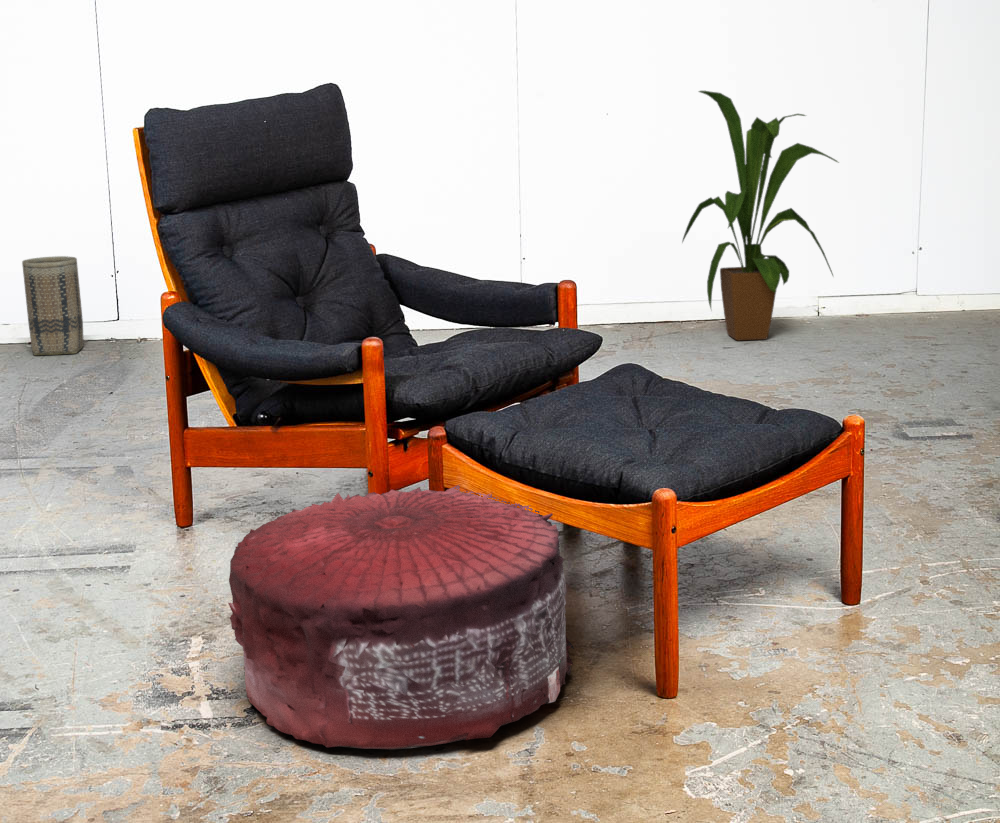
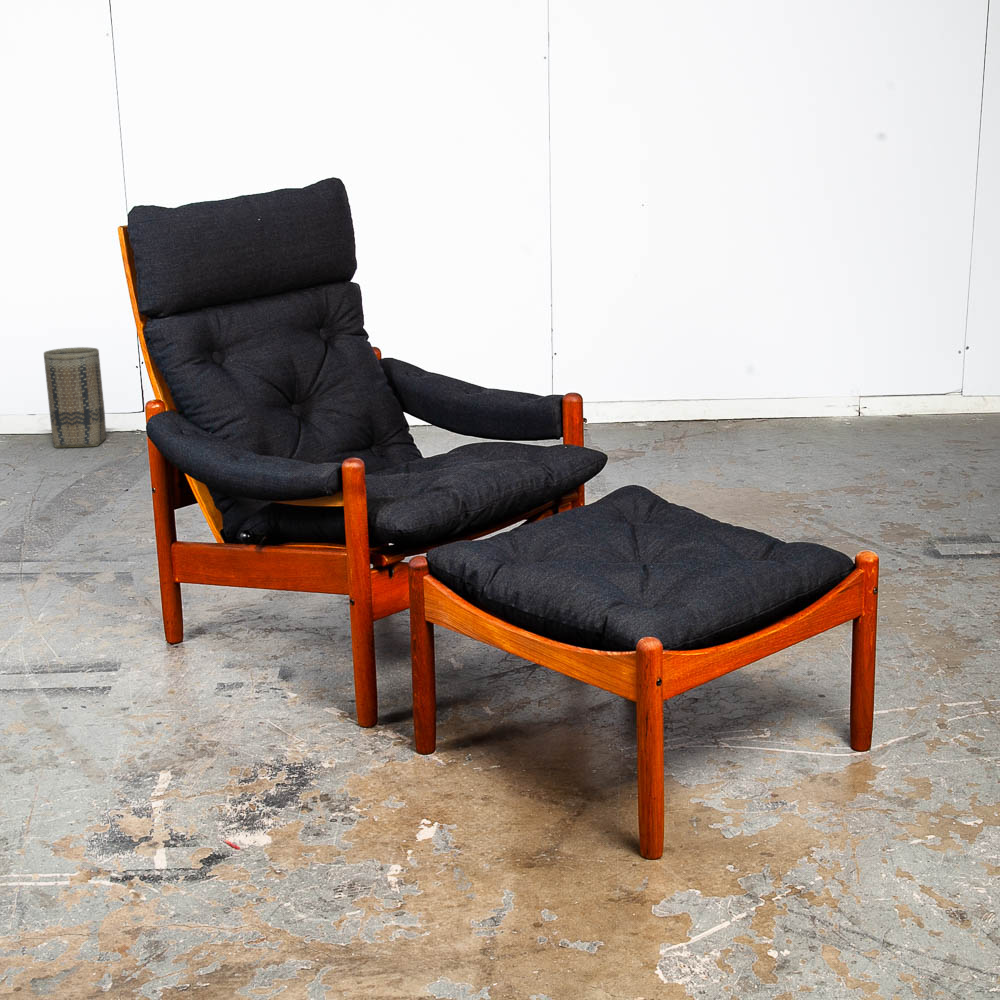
house plant: present [682,91,838,340] -> none [716,182,882,441]
pouf: present [228,485,574,749] -> none [182,618,557,914]

